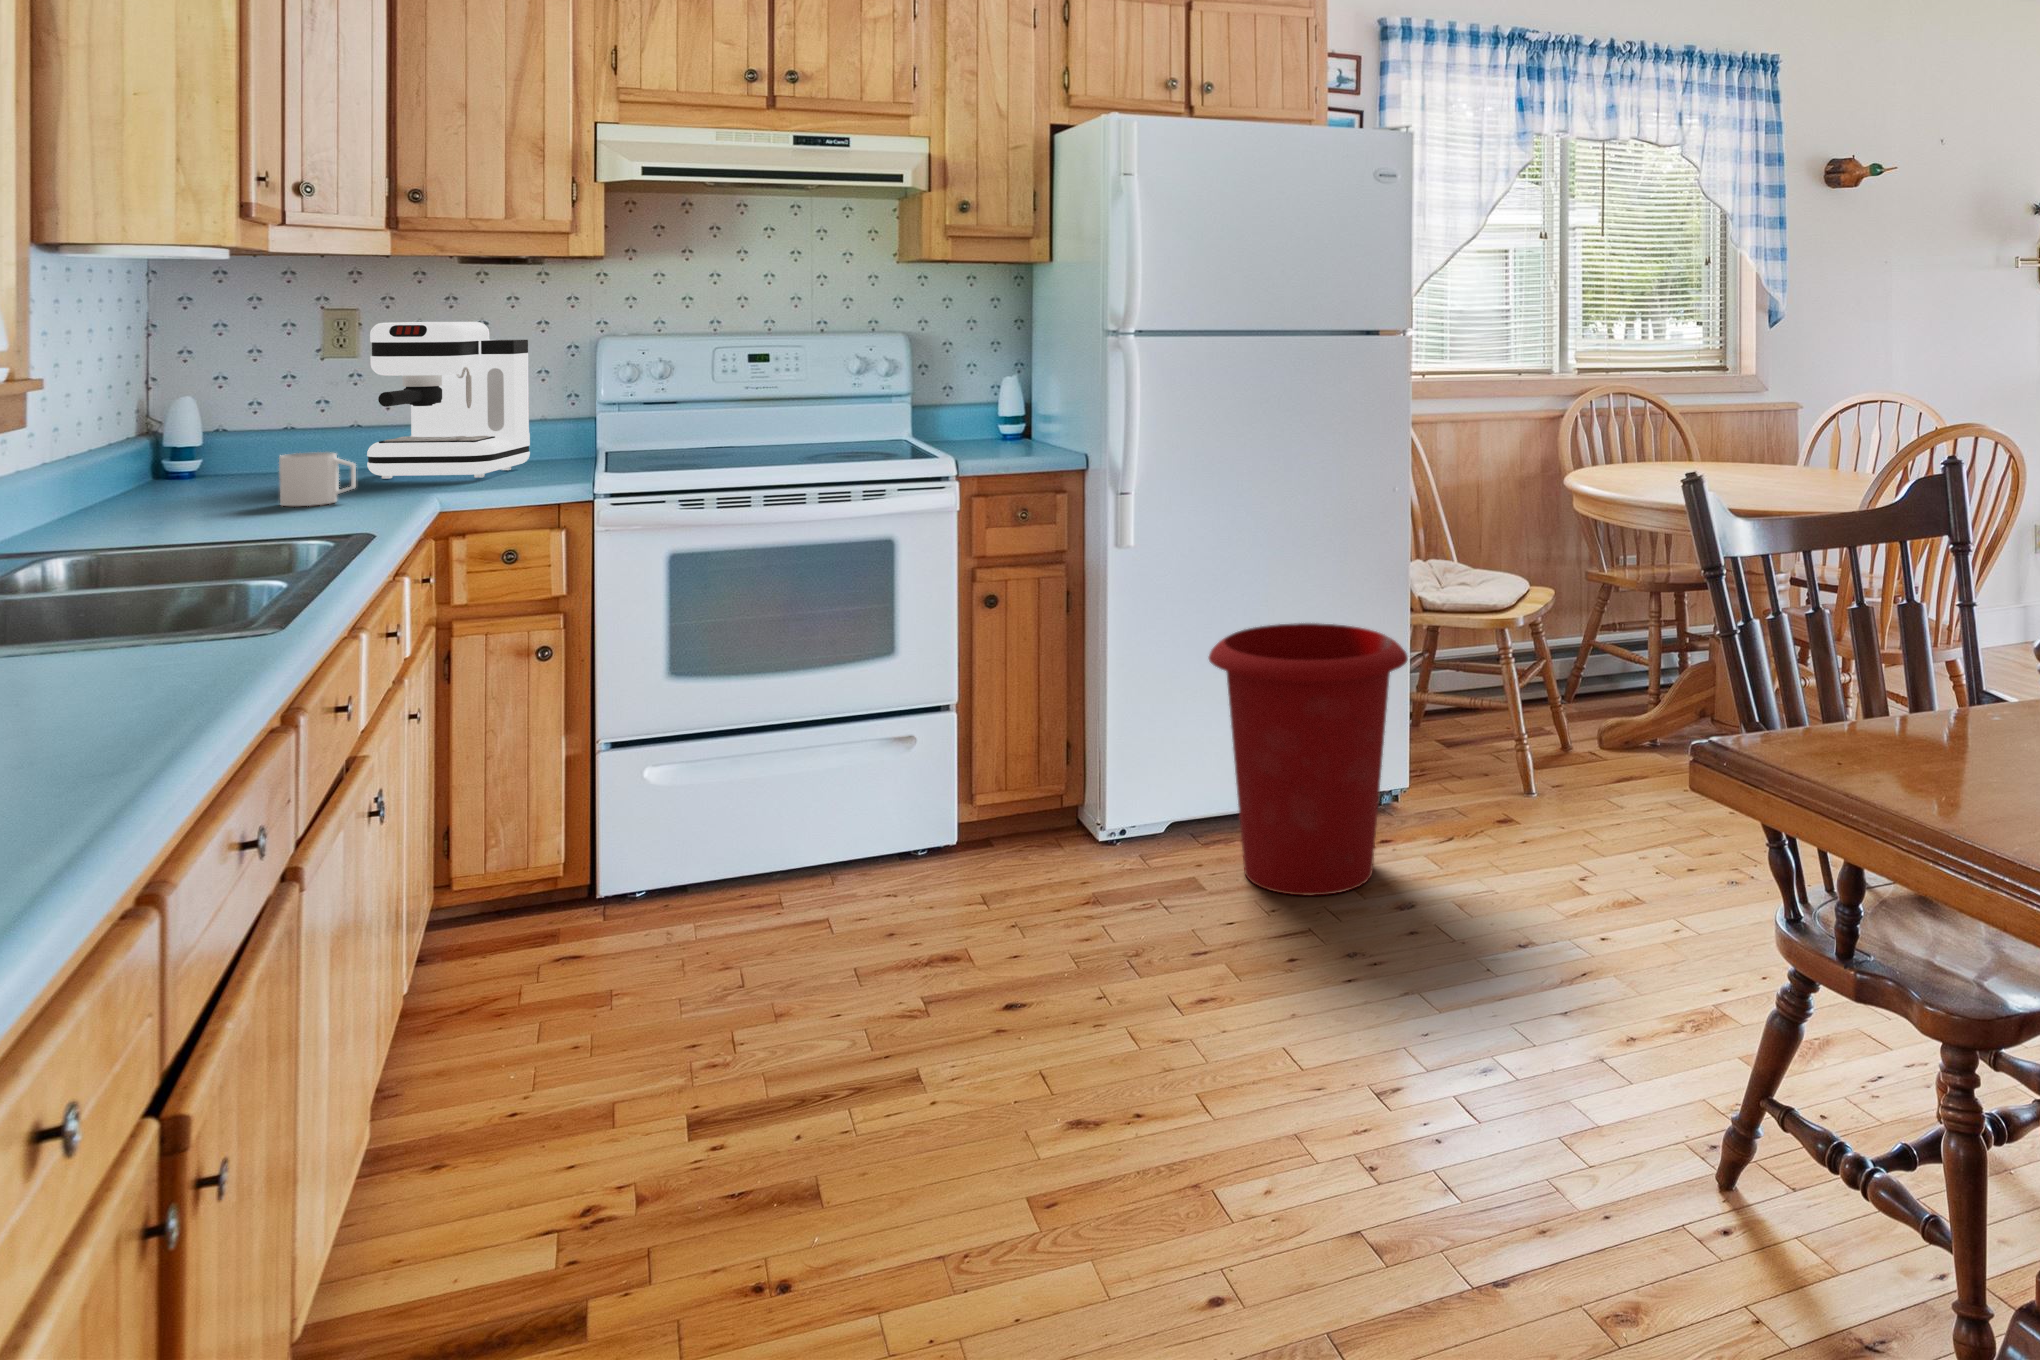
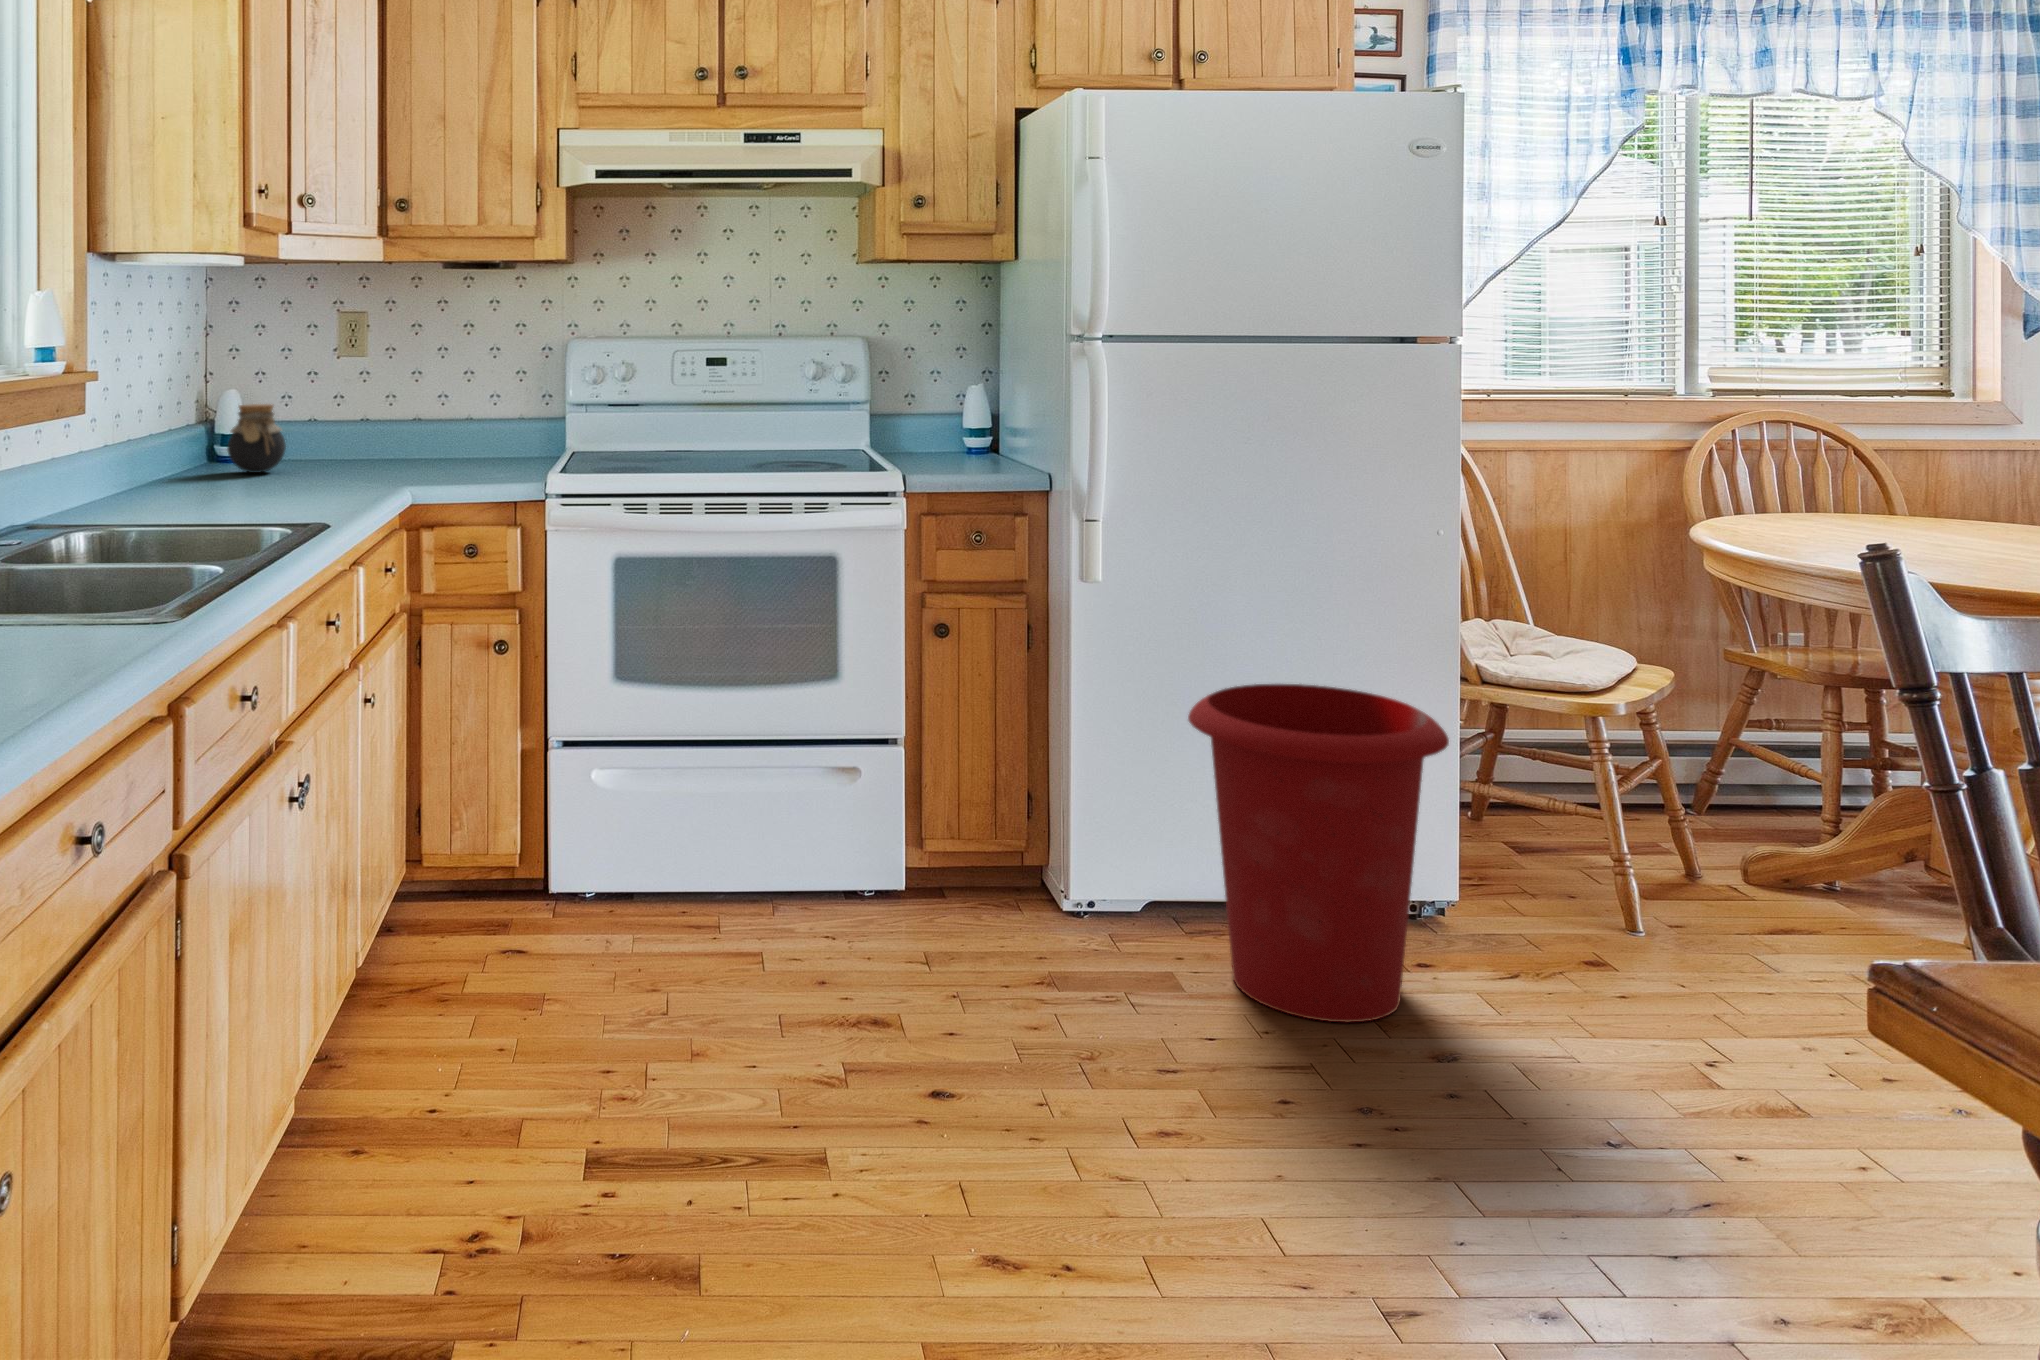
coffee maker: present [367,322,530,479] -> none [365,325,506,473]
jar: none [191,410,266,486] -> present [227,404,286,473]
mug: present [279,452,356,506] -> none [279,445,341,494]

